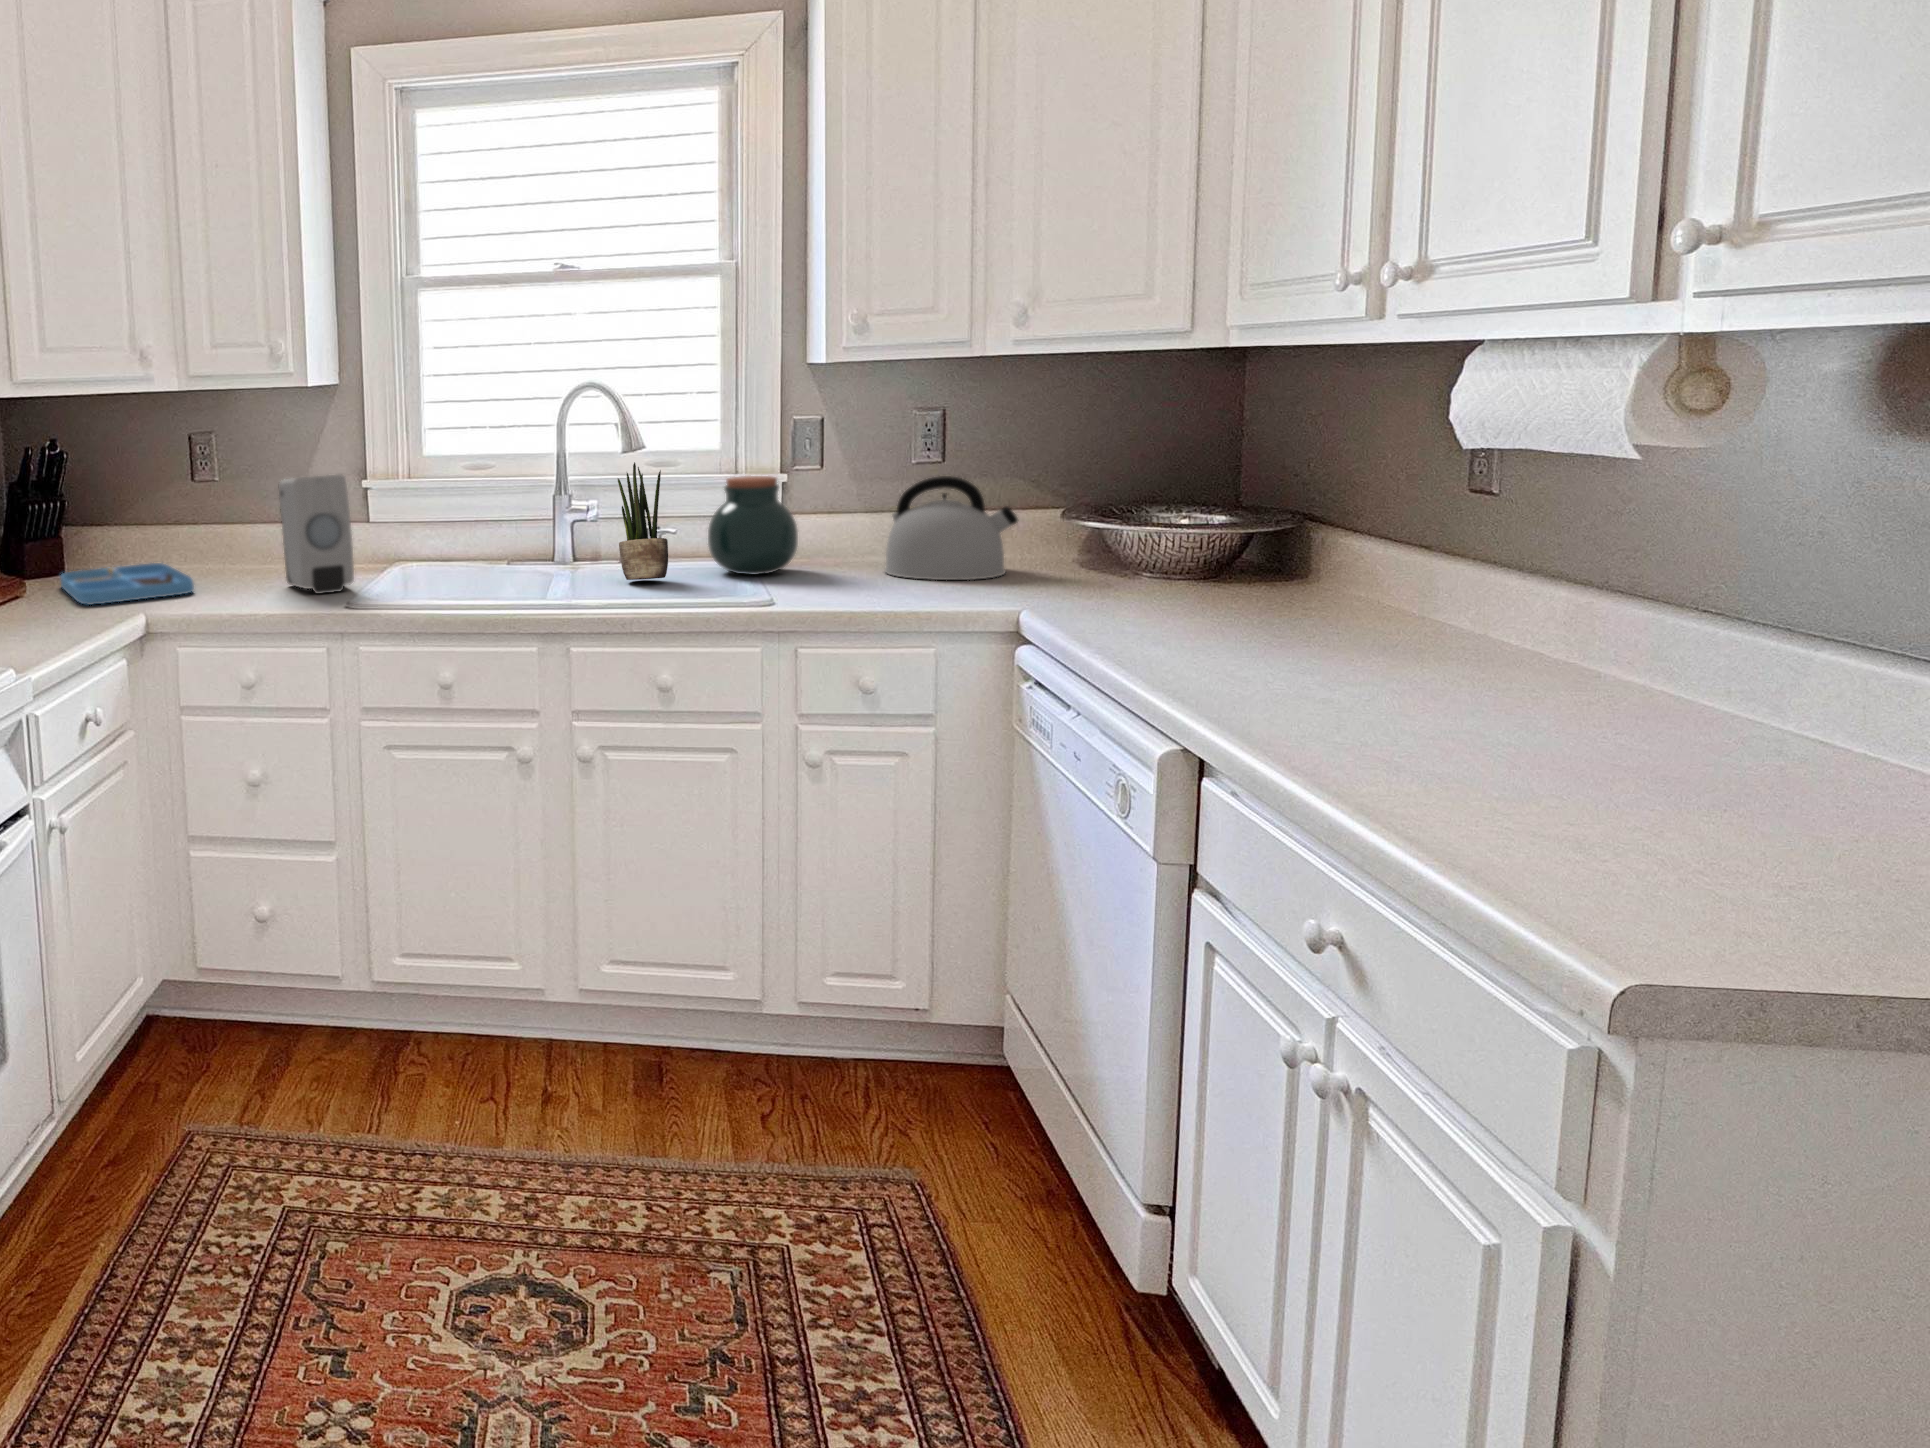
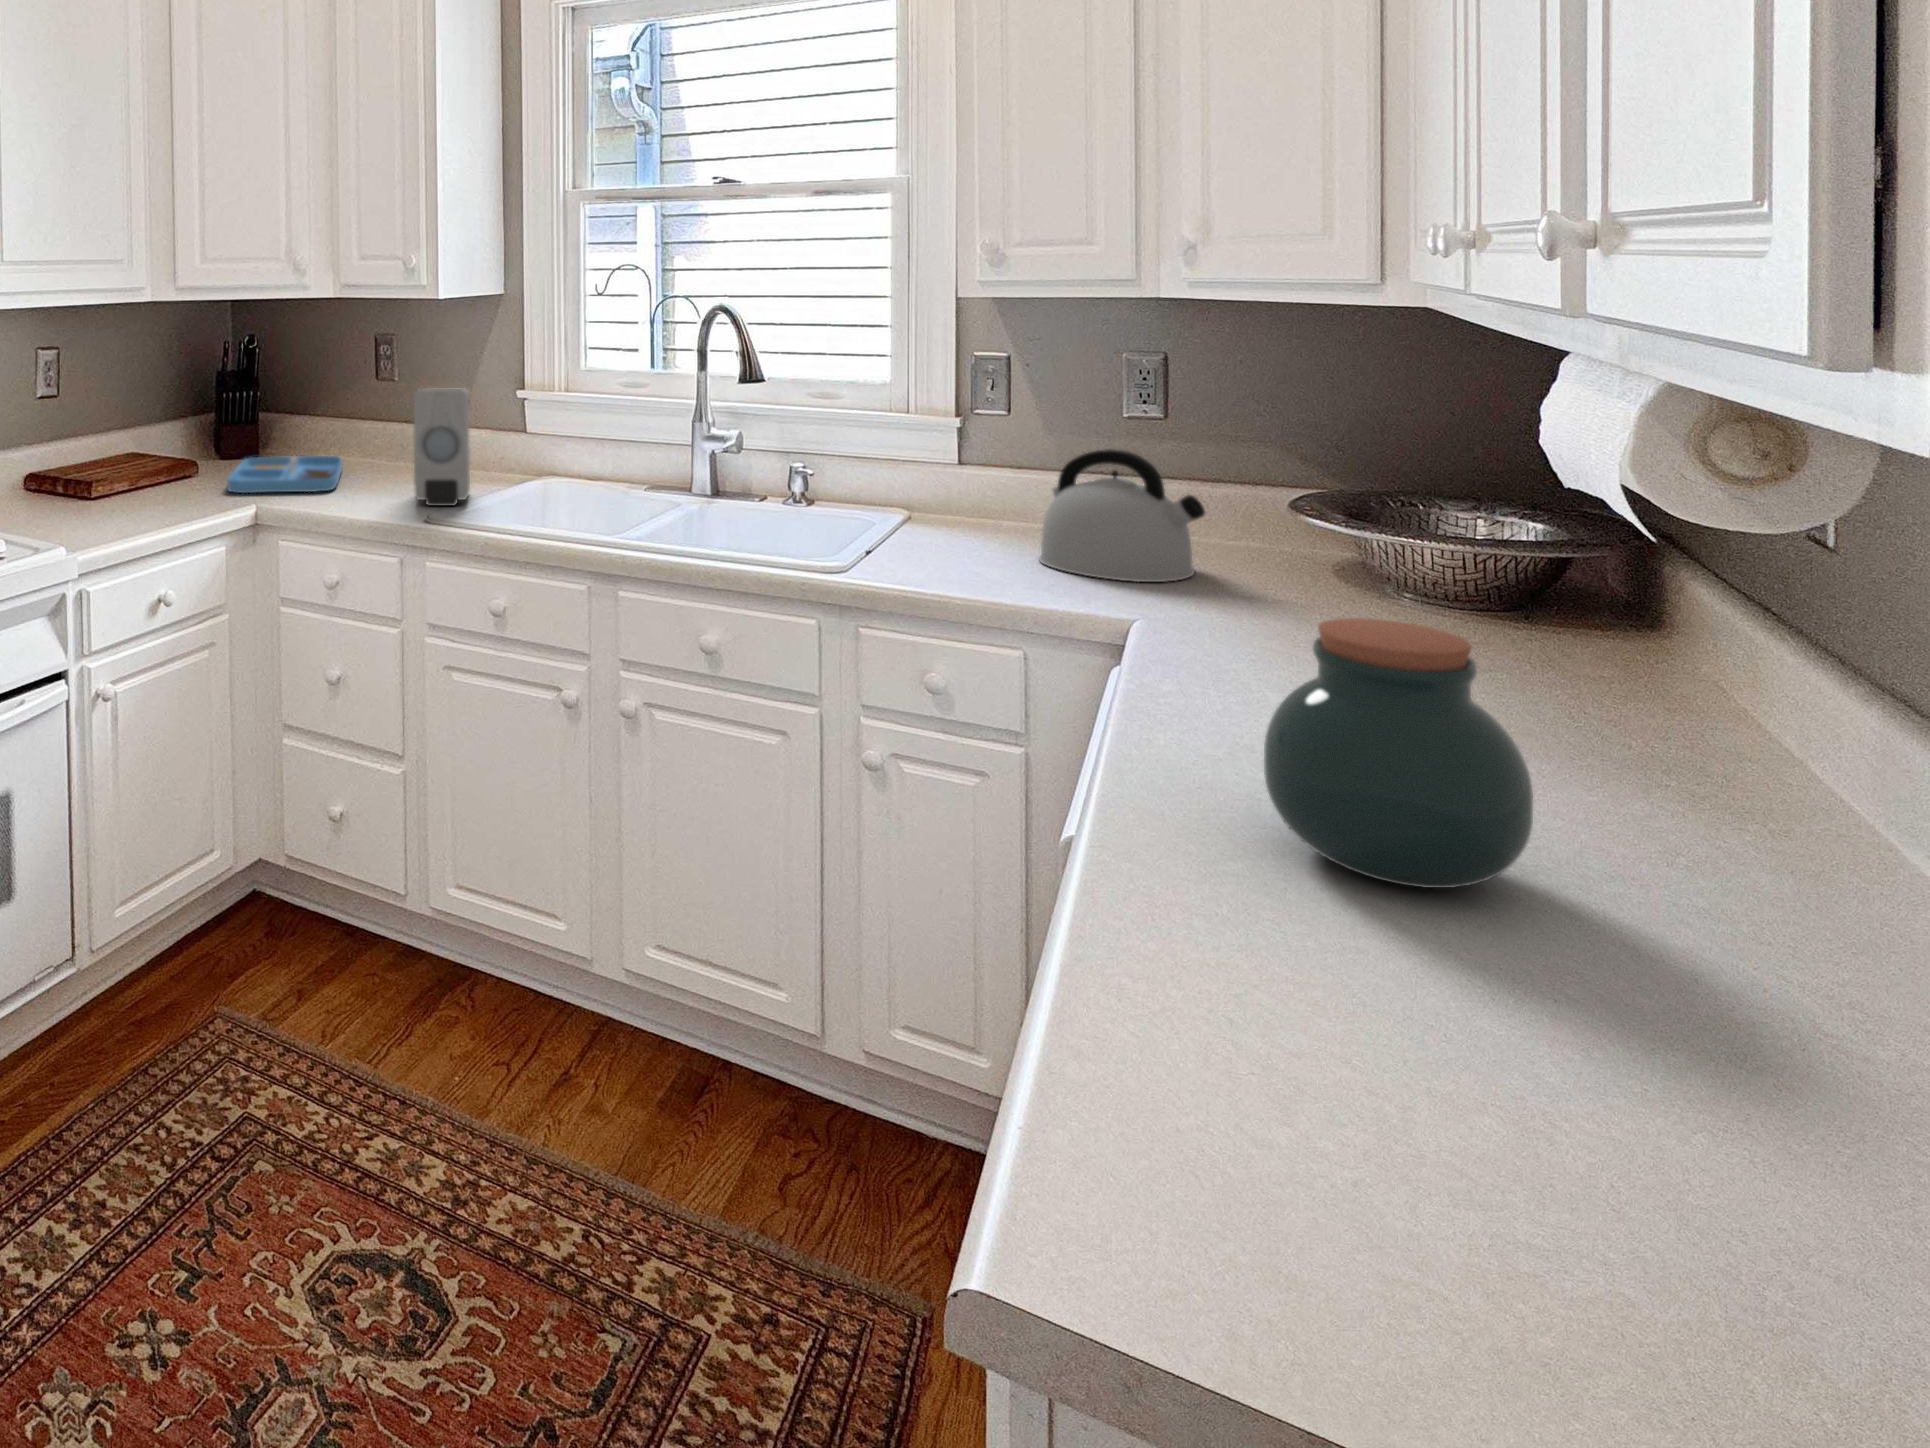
potted plant: present [618,462,668,580] -> none [728,402,781,532]
jar: present [708,476,798,575] -> present [1264,618,1533,888]

